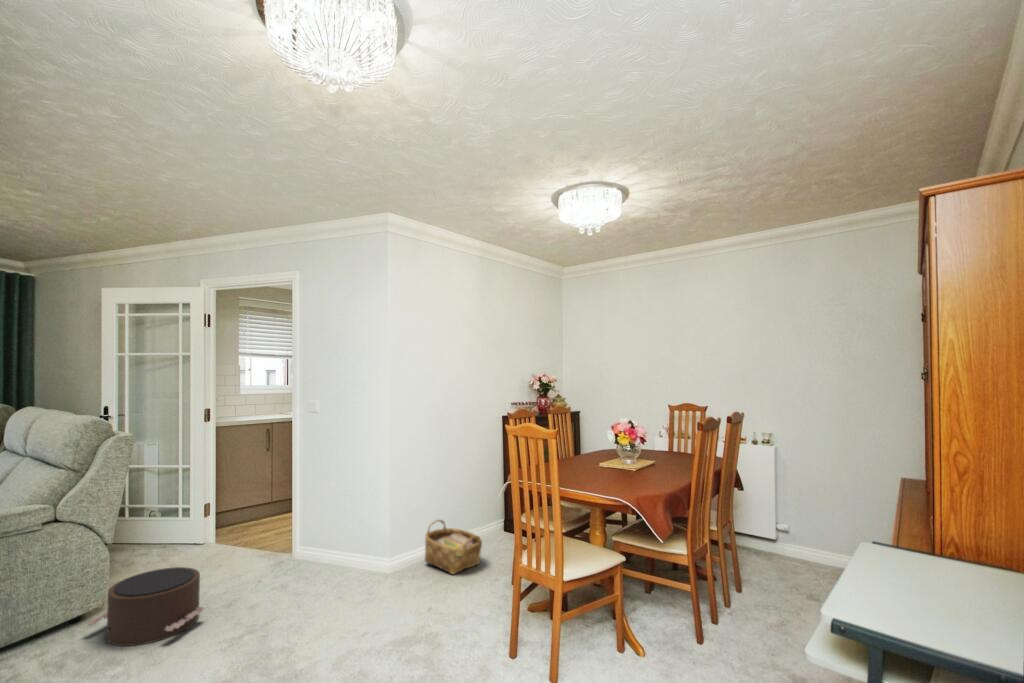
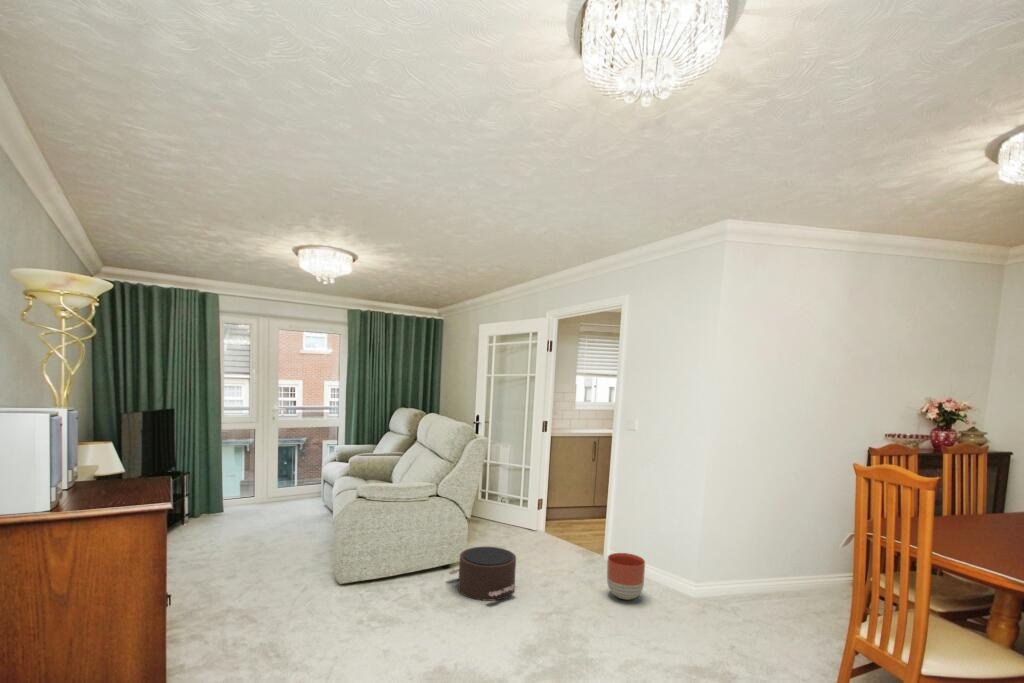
woven basket: present [425,520,482,574] -> none [707,569,770,630]
planter: none [318,531,361,581] -> present [607,553,645,600]

